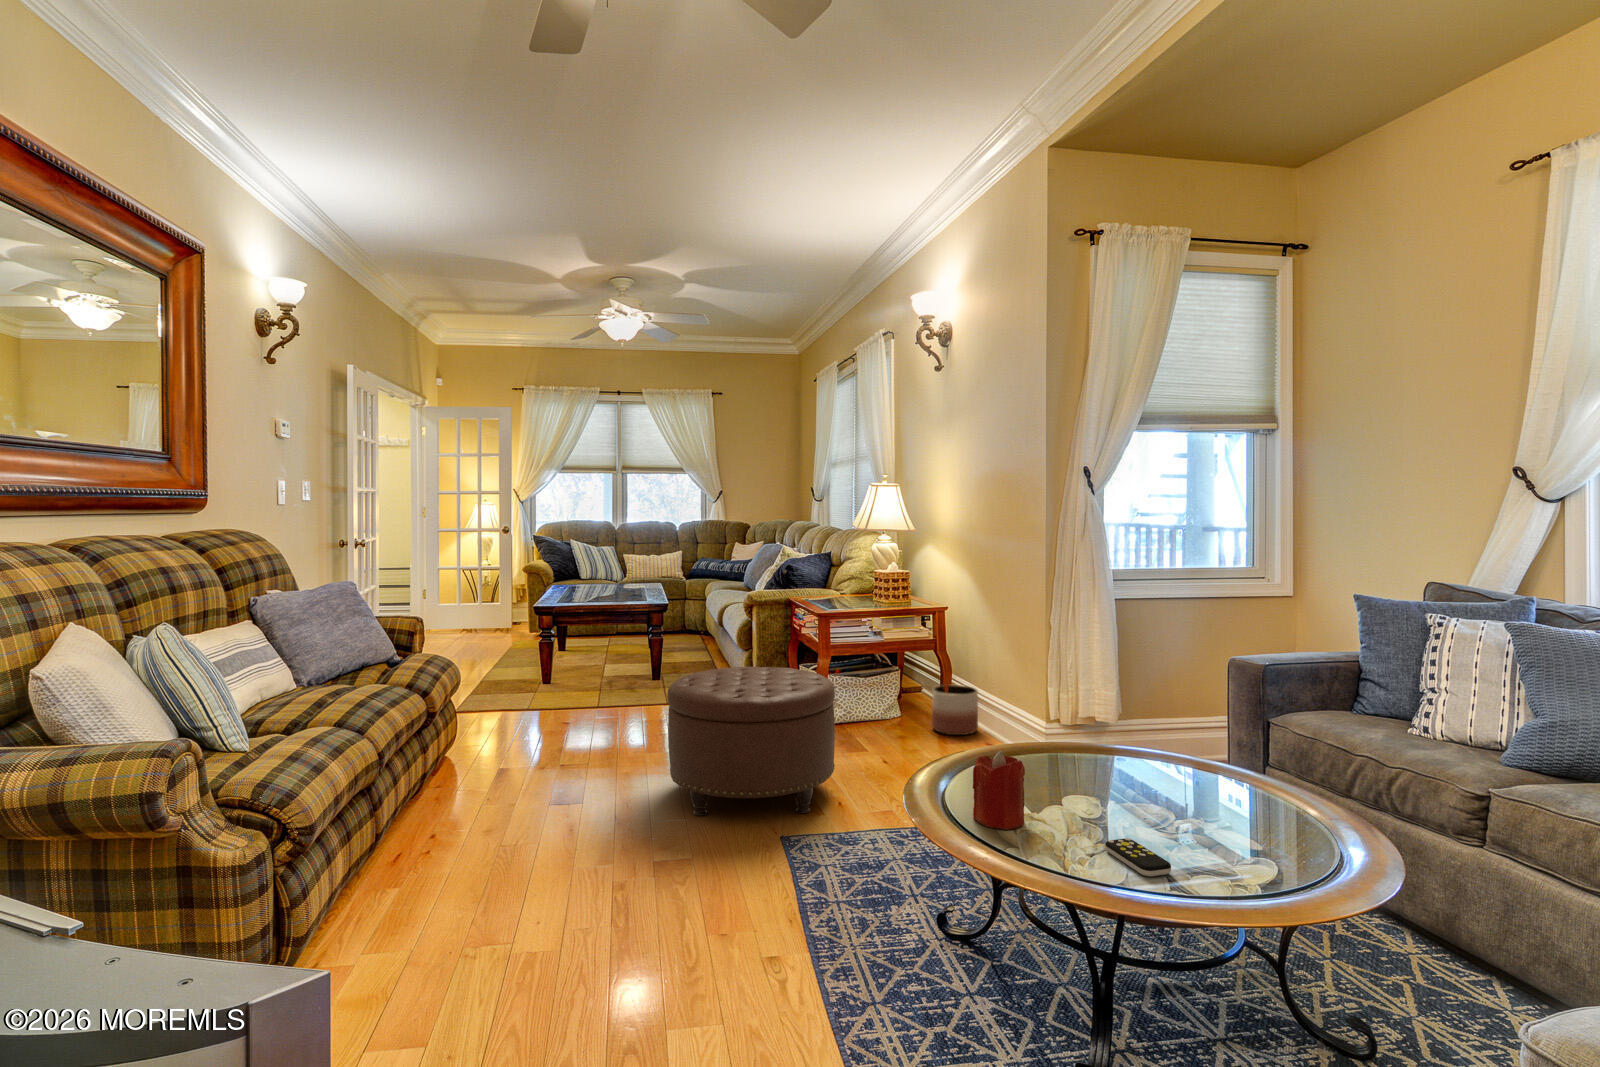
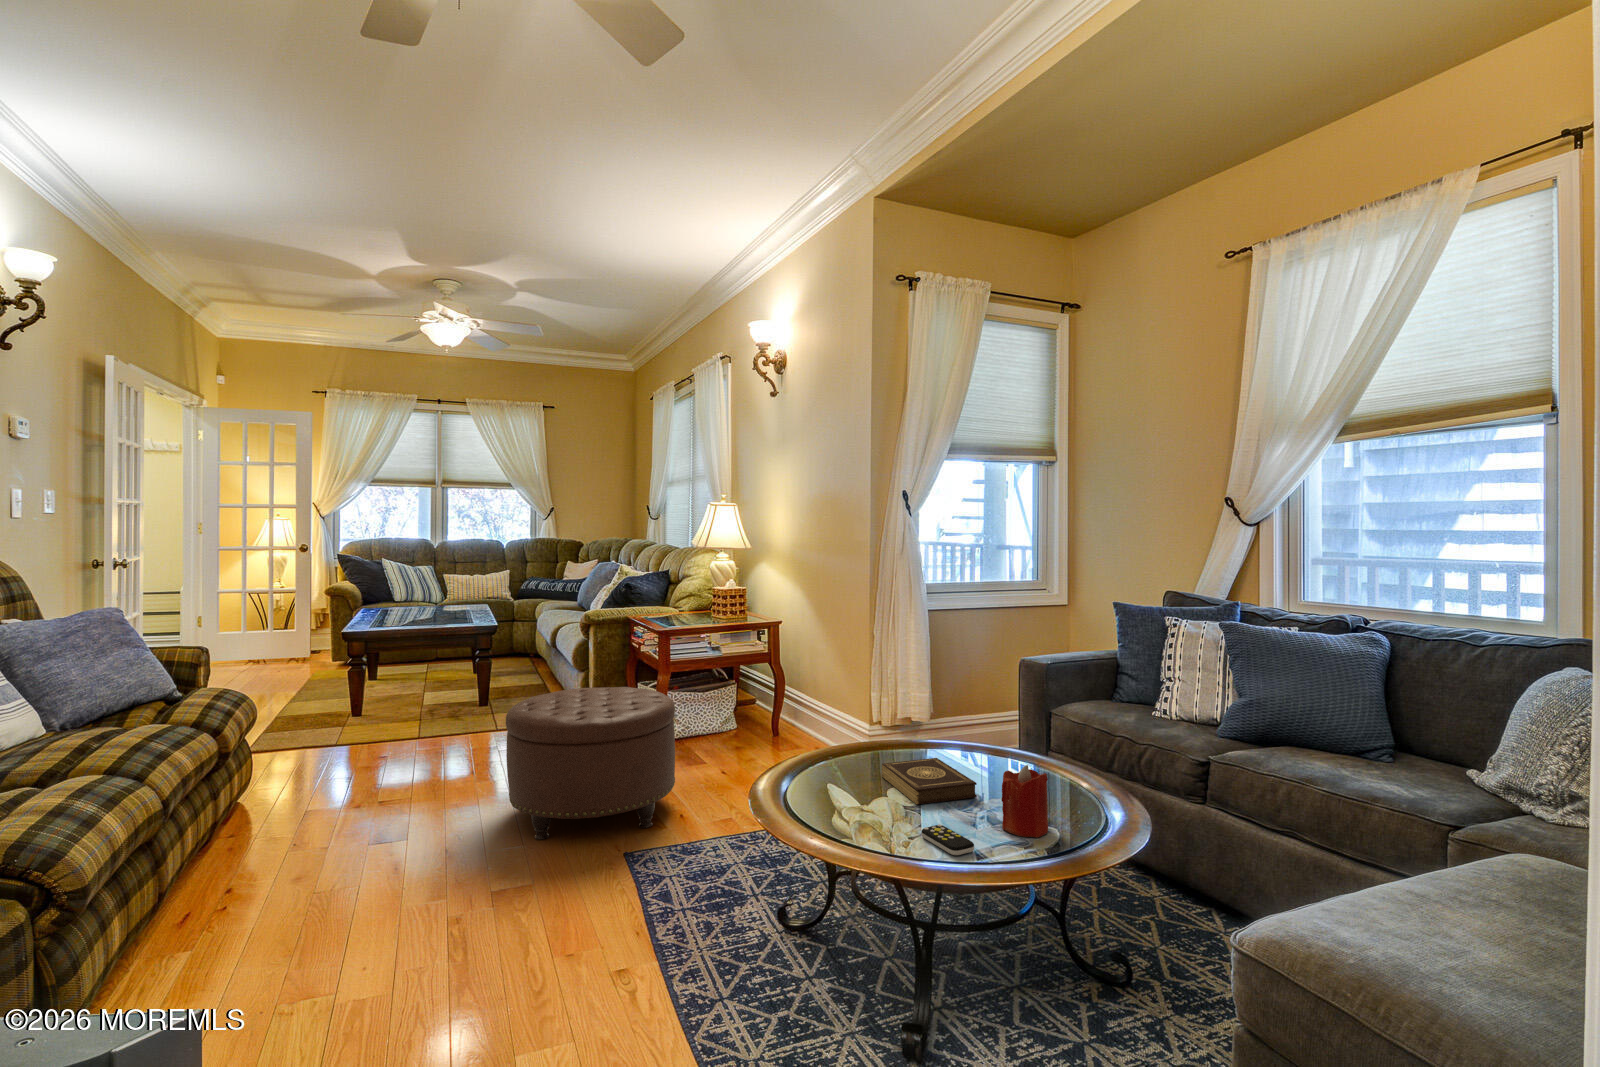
planter: present [932,685,978,735] -> none [765,694,807,741]
candle: present [973,751,1025,830] -> present [1002,765,1048,837]
book: none [1059,762,1174,813] -> present [882,758,977,804]

